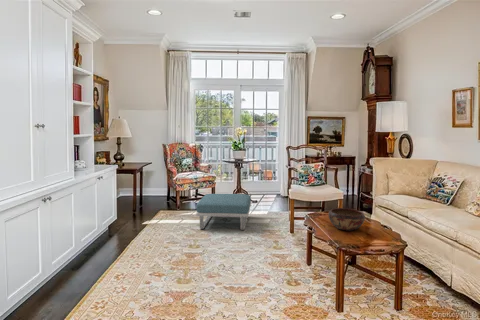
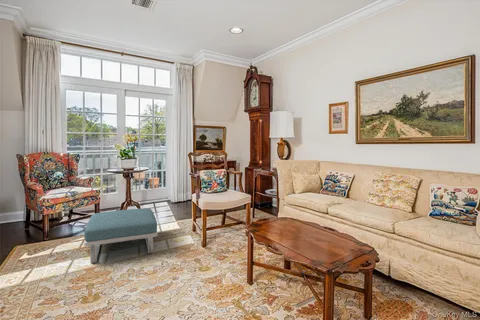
decorative bowl: present [328,208,365,231] -> none [285,216,325,242]

